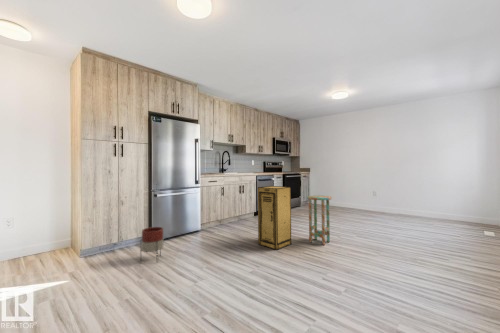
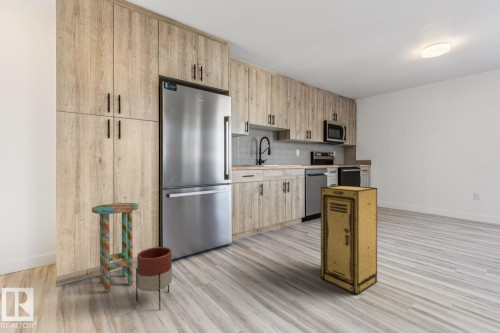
side table: present [307,195,331,245] -> present [92,203,138,293]

